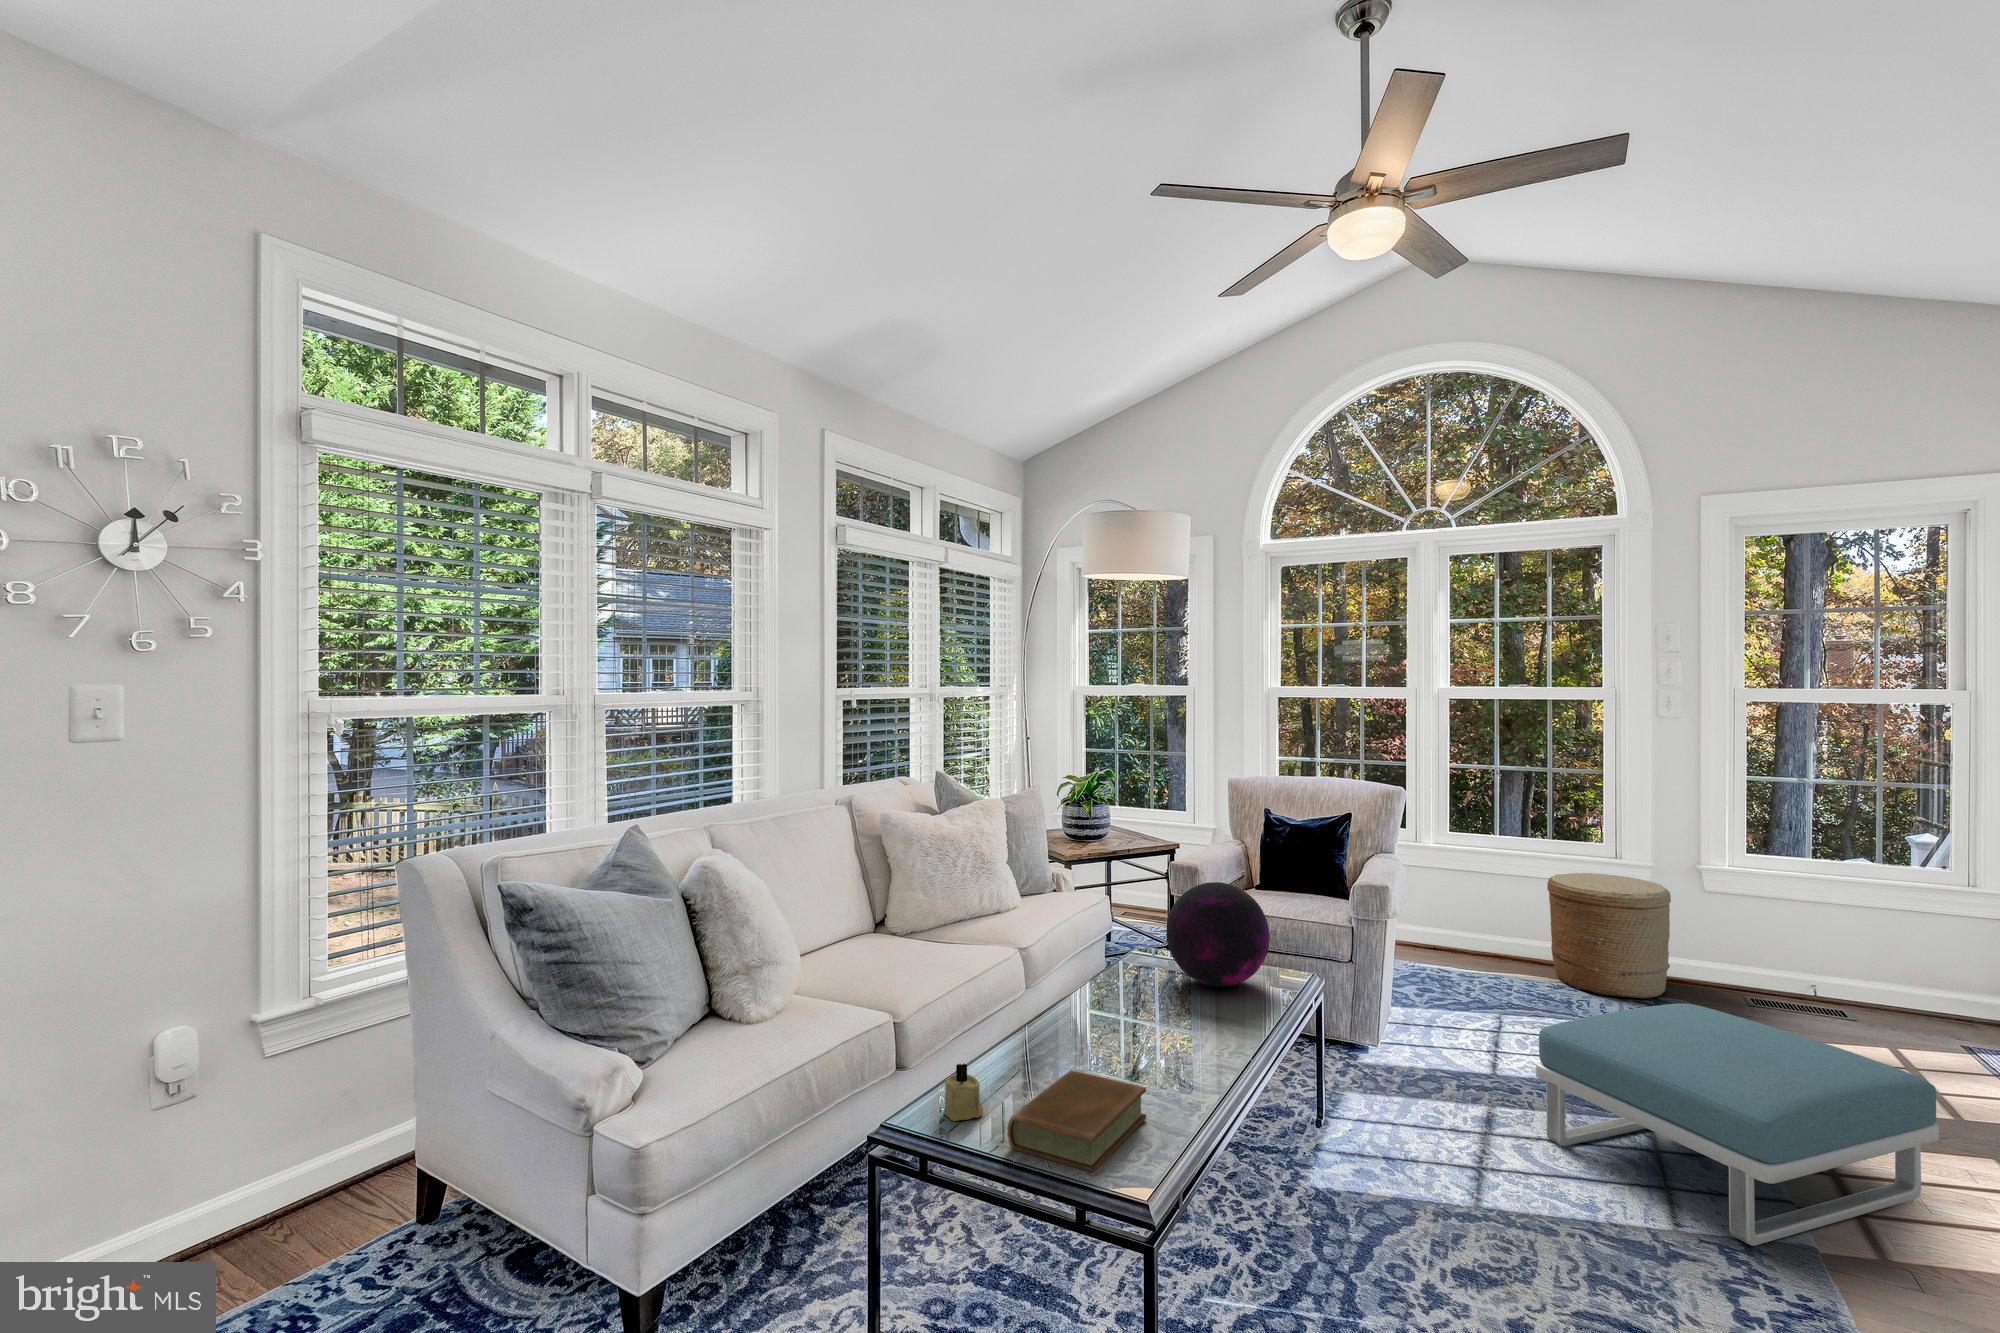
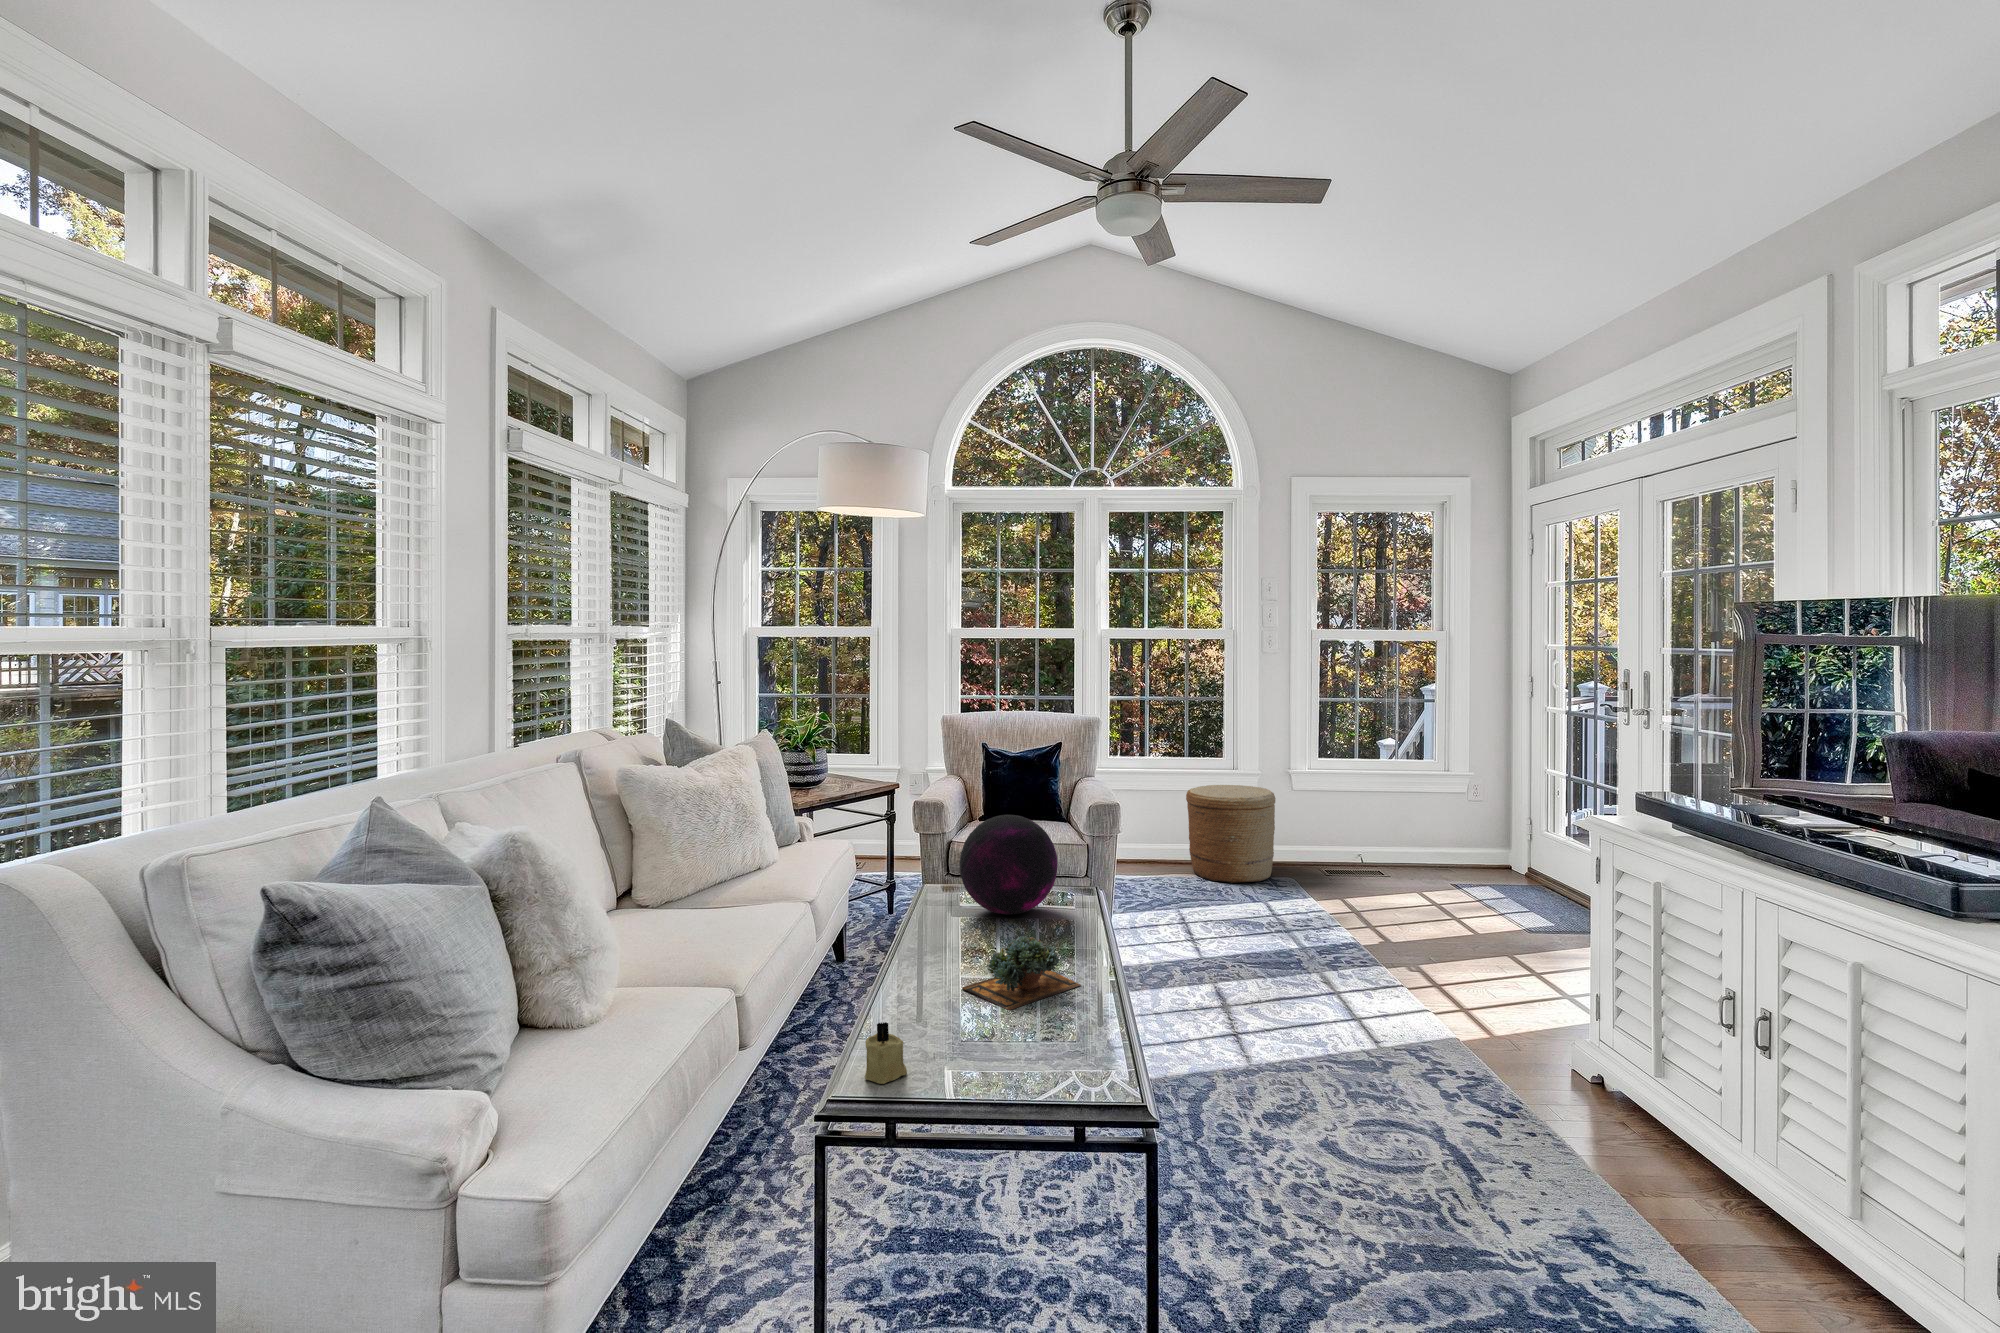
footstool: present [1536,1004,1939,1246] -> none [1252,875,1506,1045]
succulent plant: none [1101,1008,1218,1080] -> present [962,936,1081,1010]
book: present [1008,1070,1146,1172] -> none [960,1008,1061,1097]

